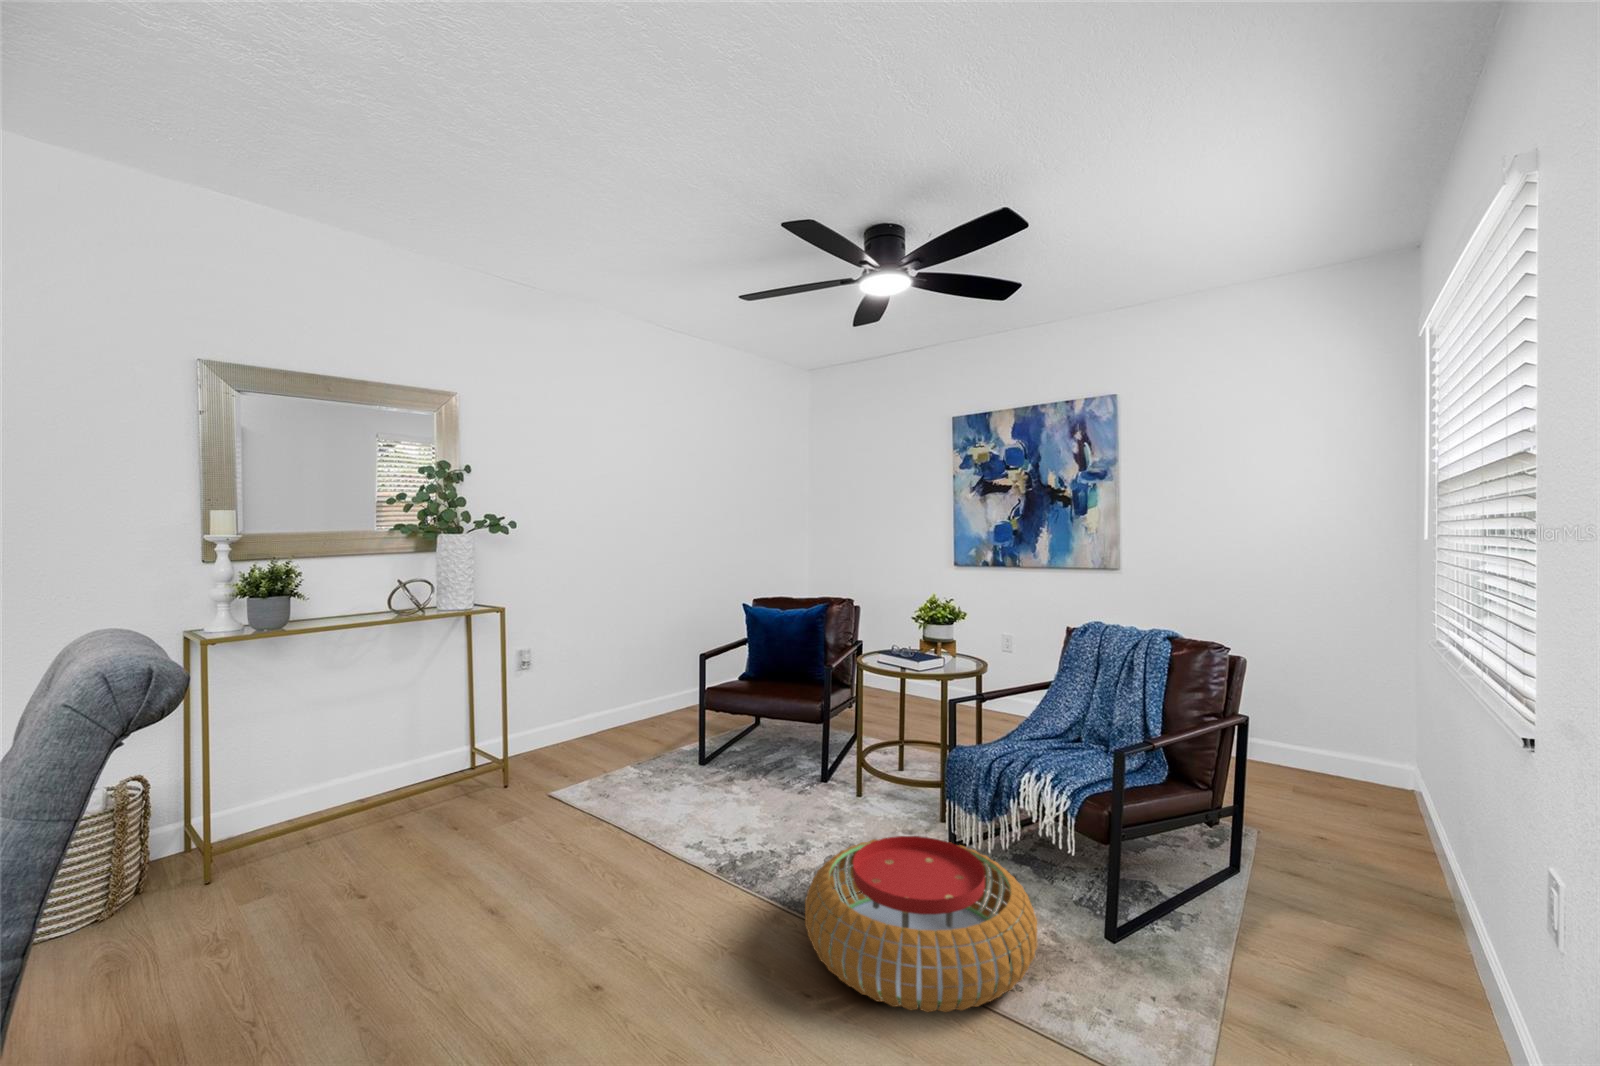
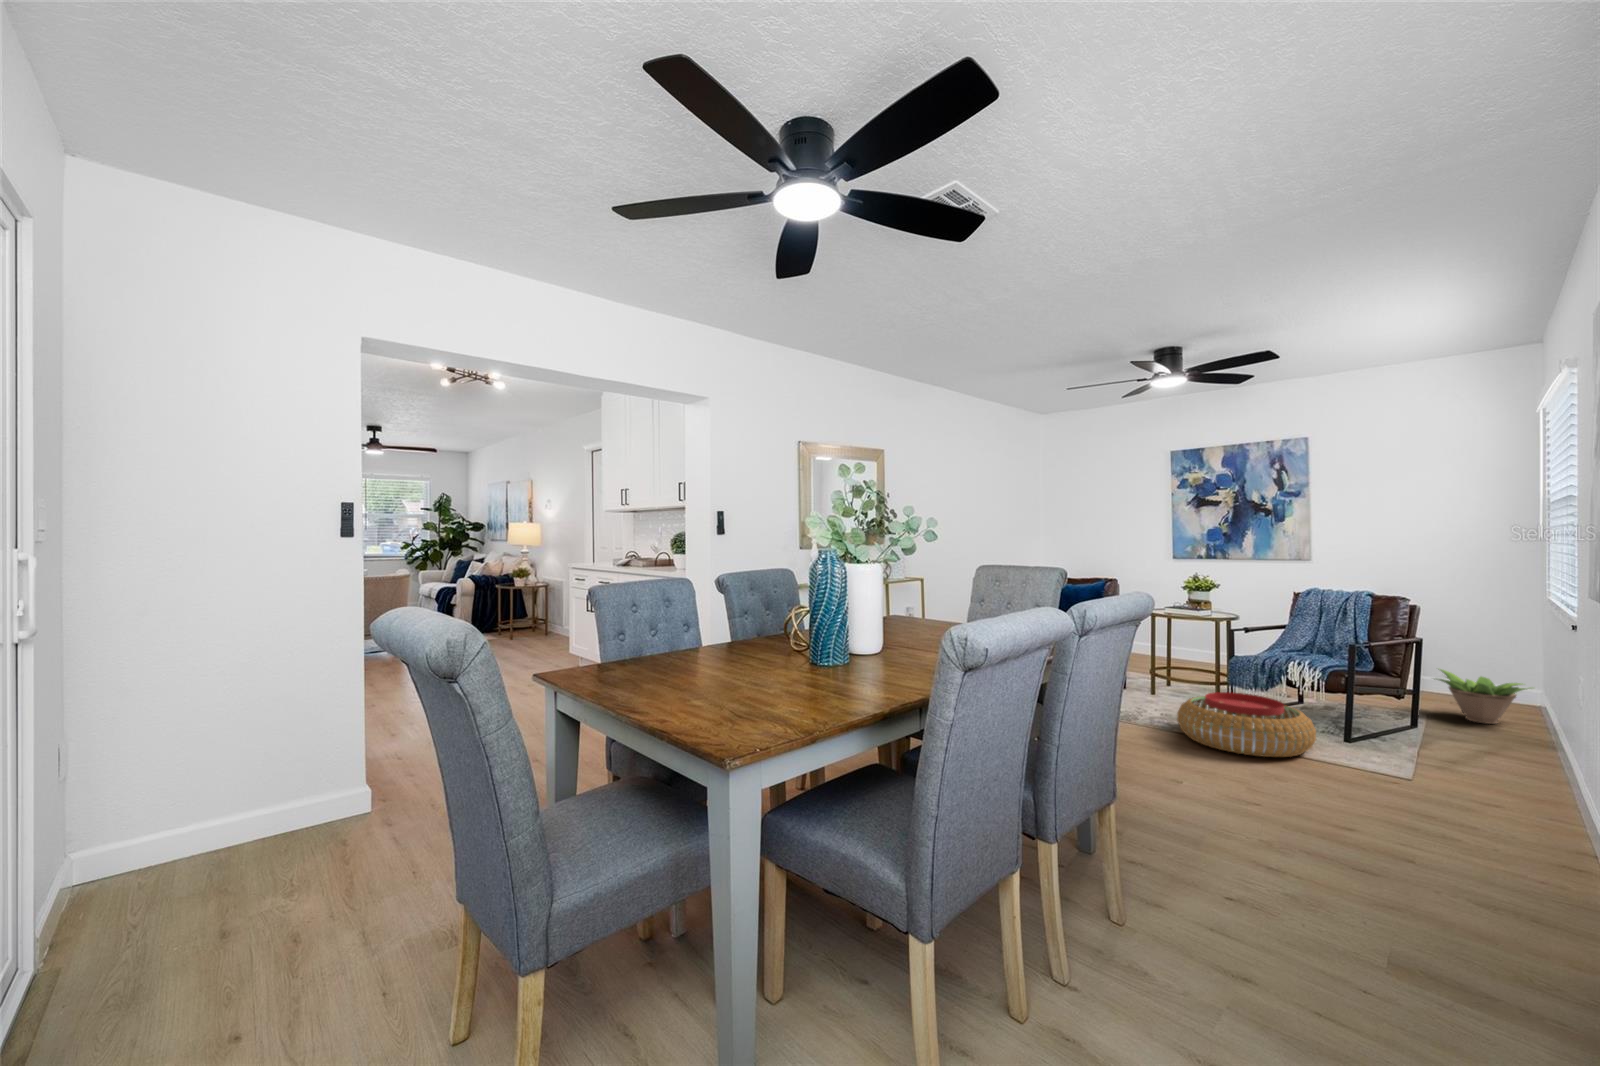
decorative plant: none [1265,749,1420,853] -> present [1436,669,1531,724]

